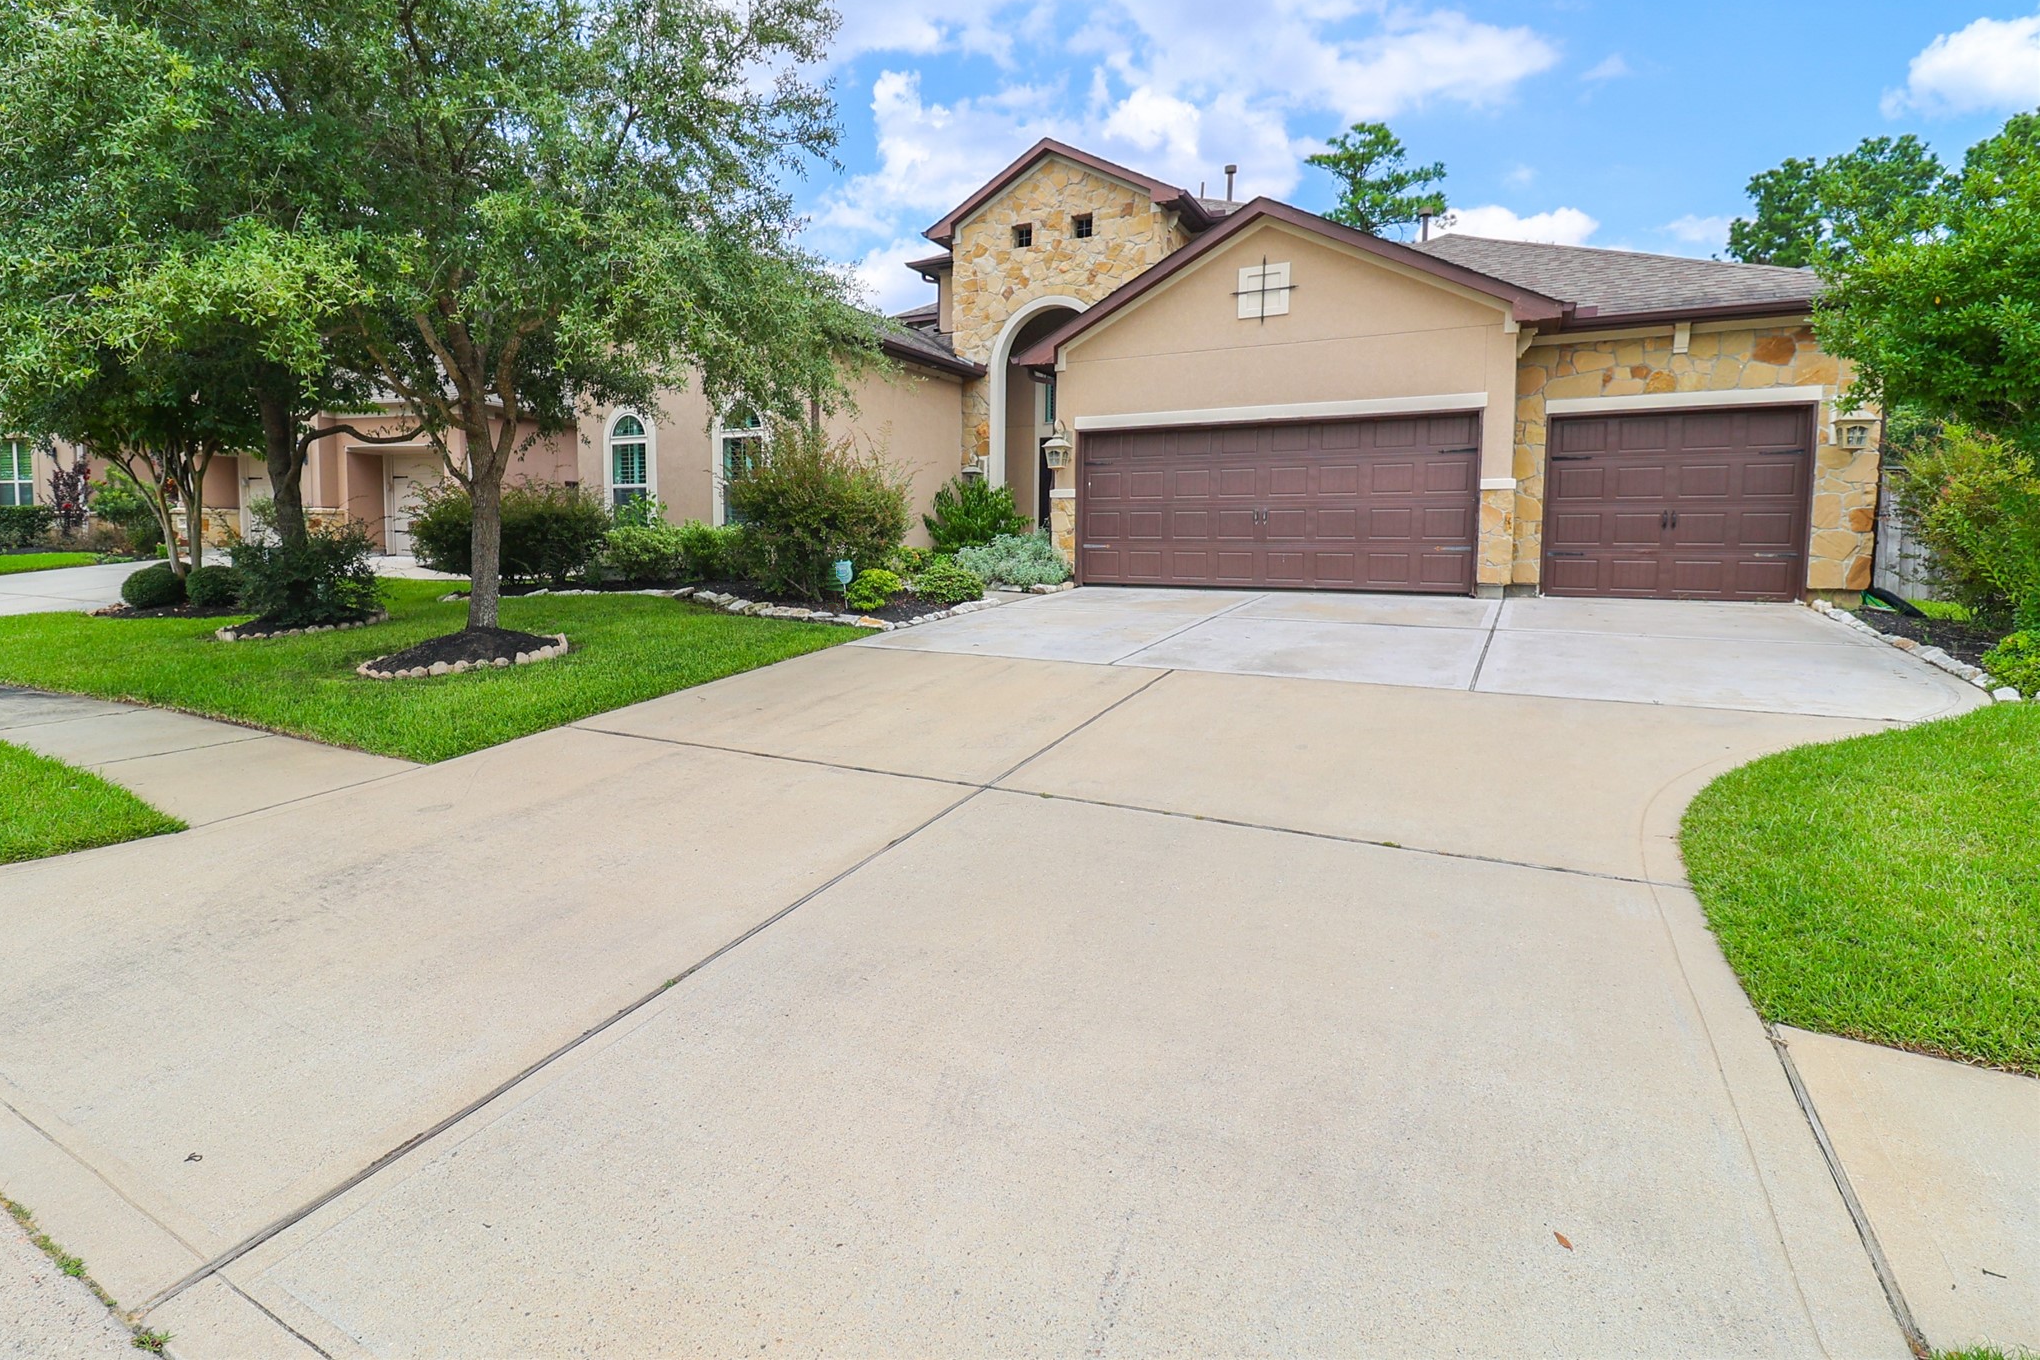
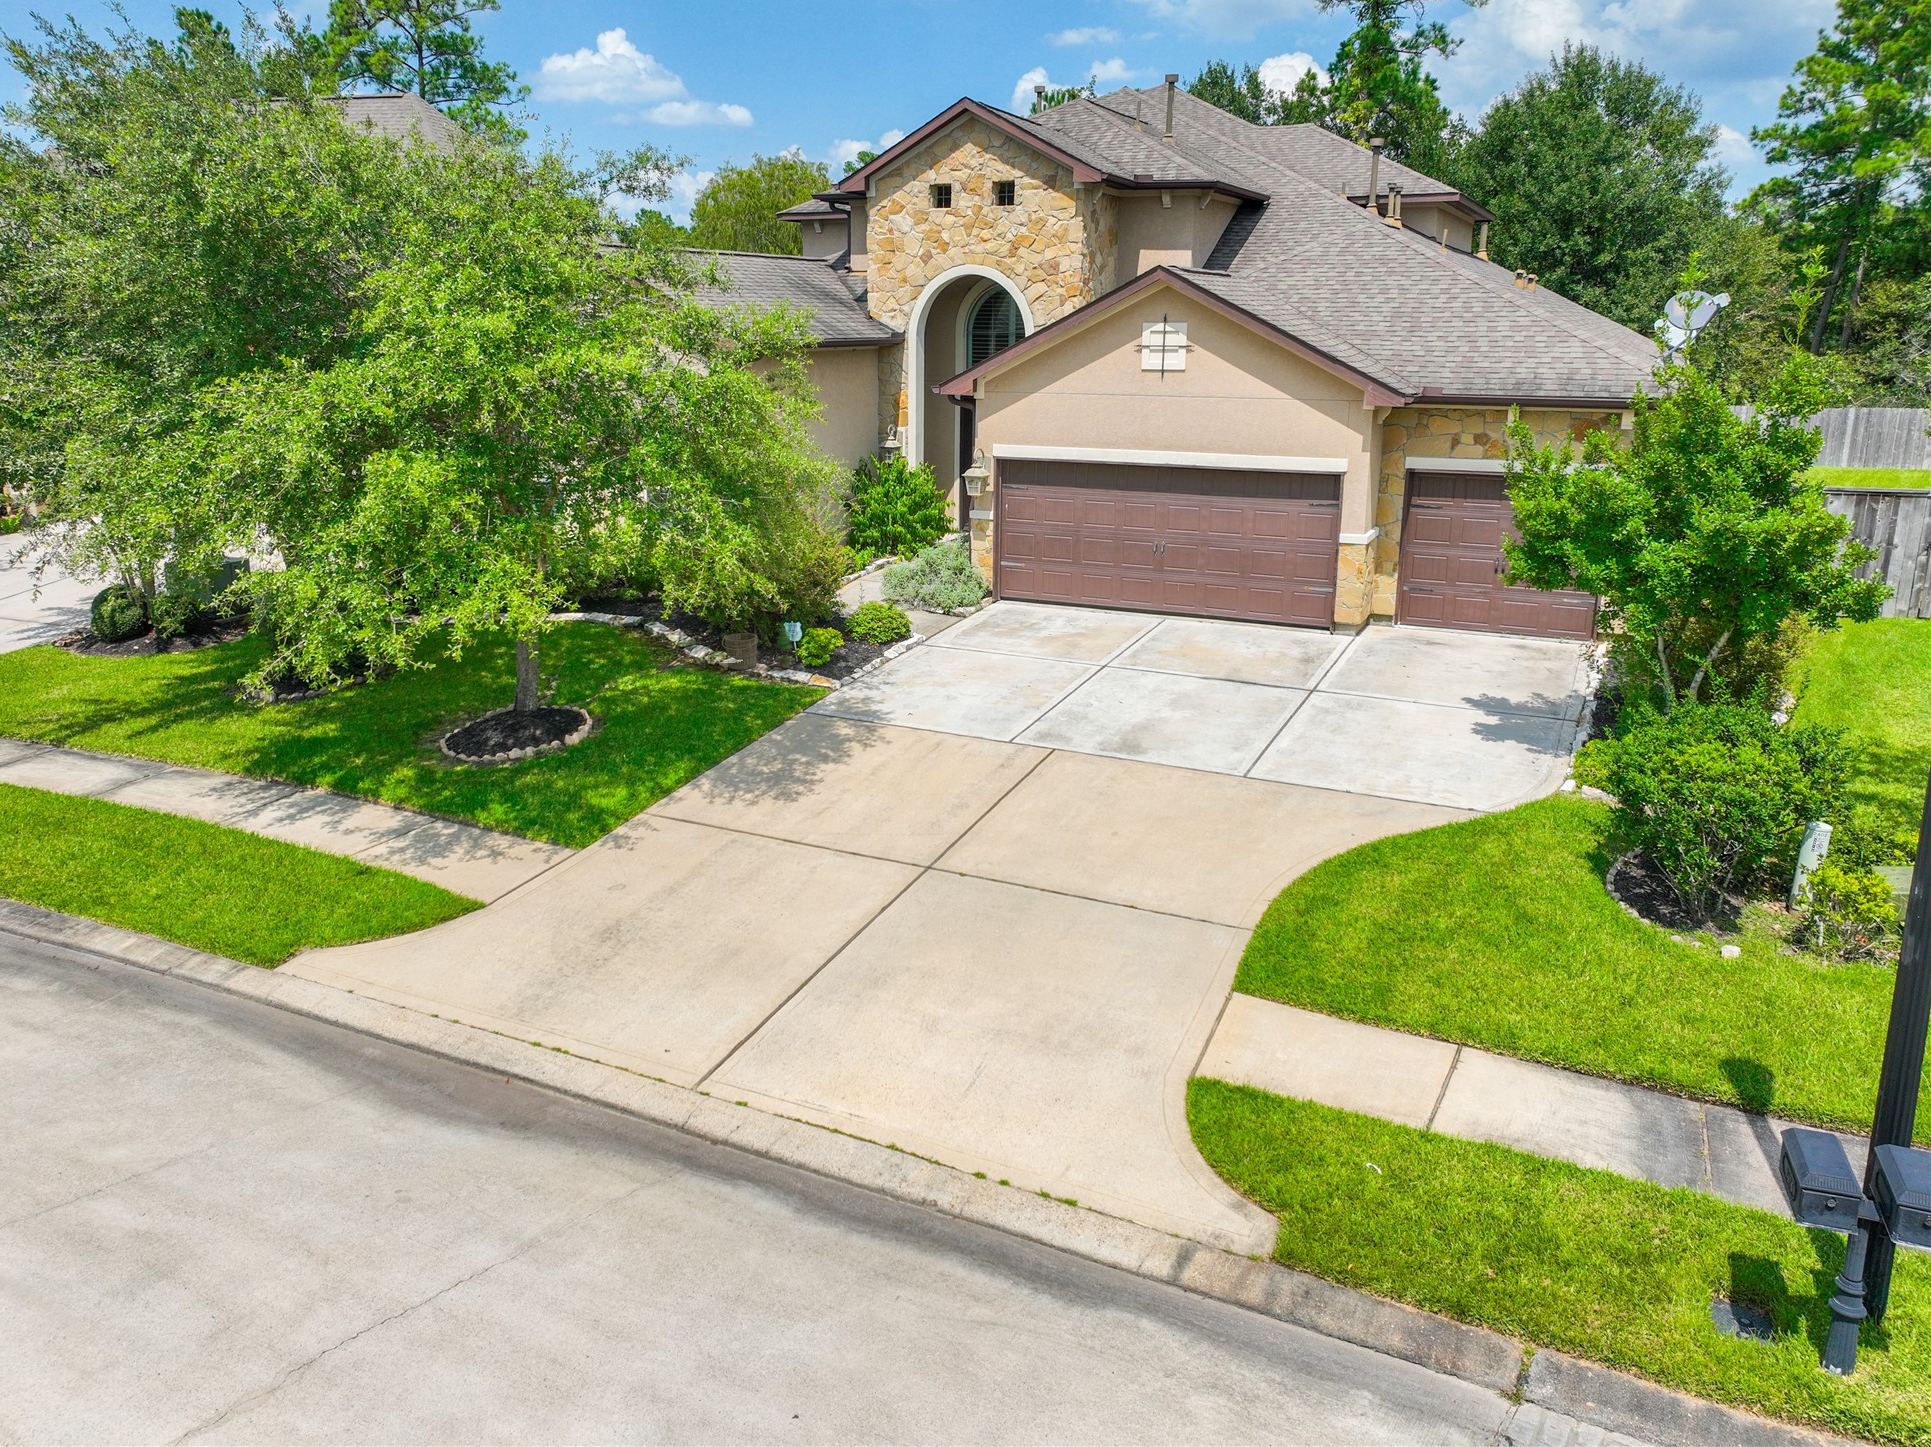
bucket: none [764,579,807,617] -> present [722,633,758,670]

